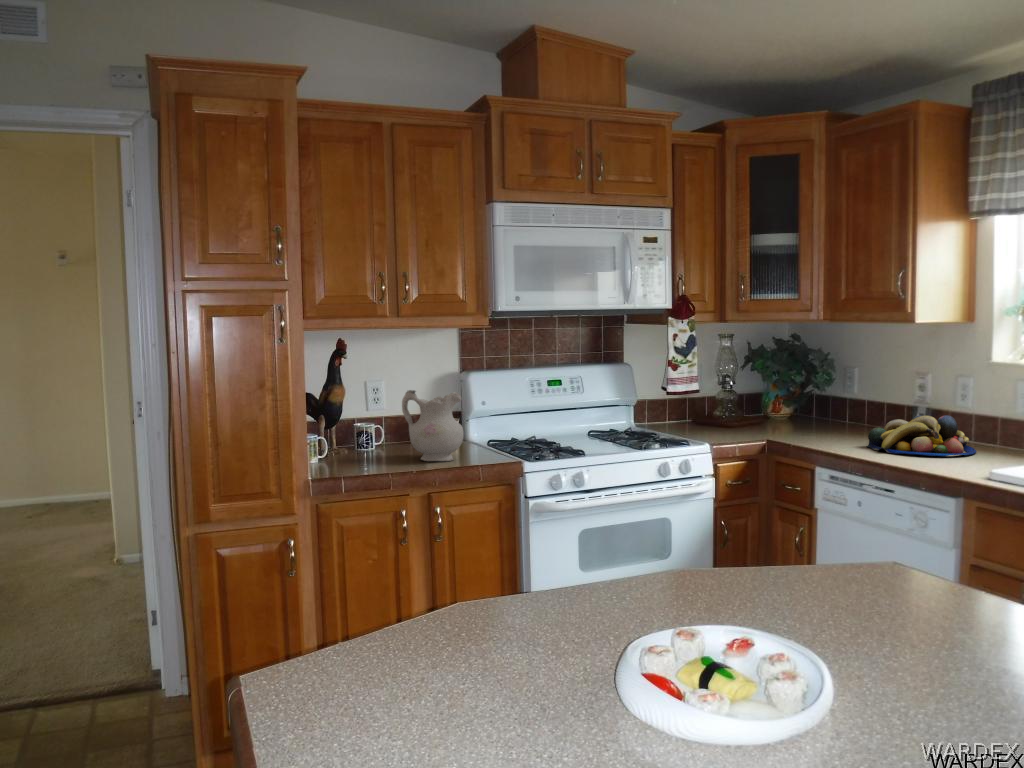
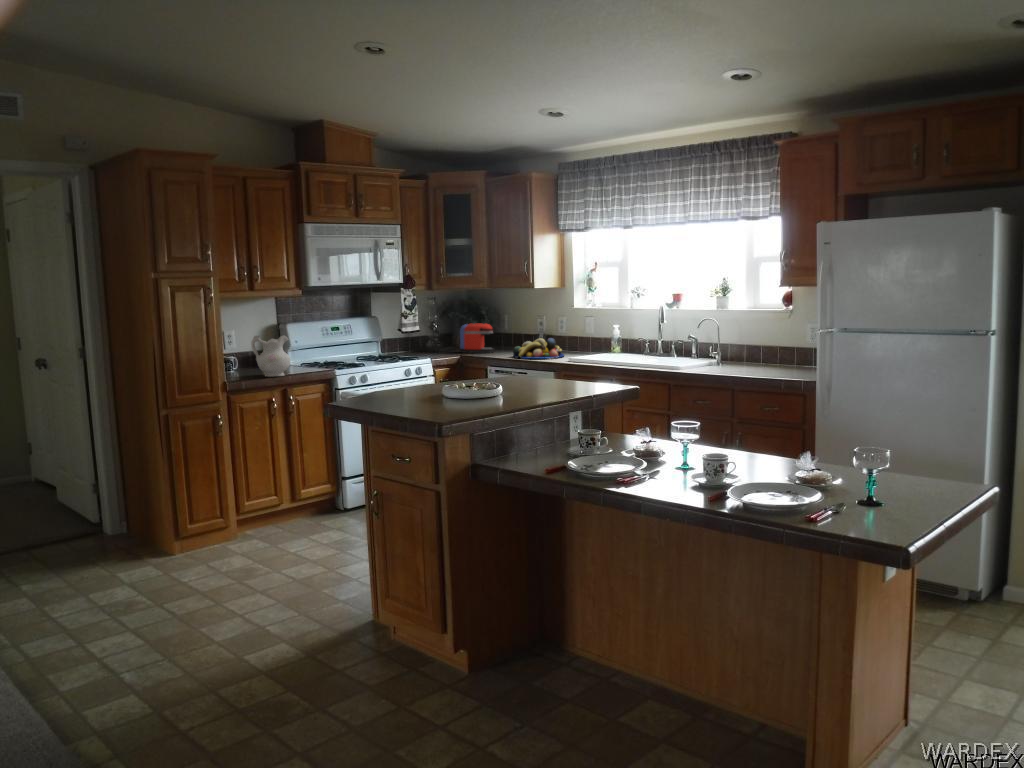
coffee maker: none [765,382,839,434] -> present [459,323,499,353]

